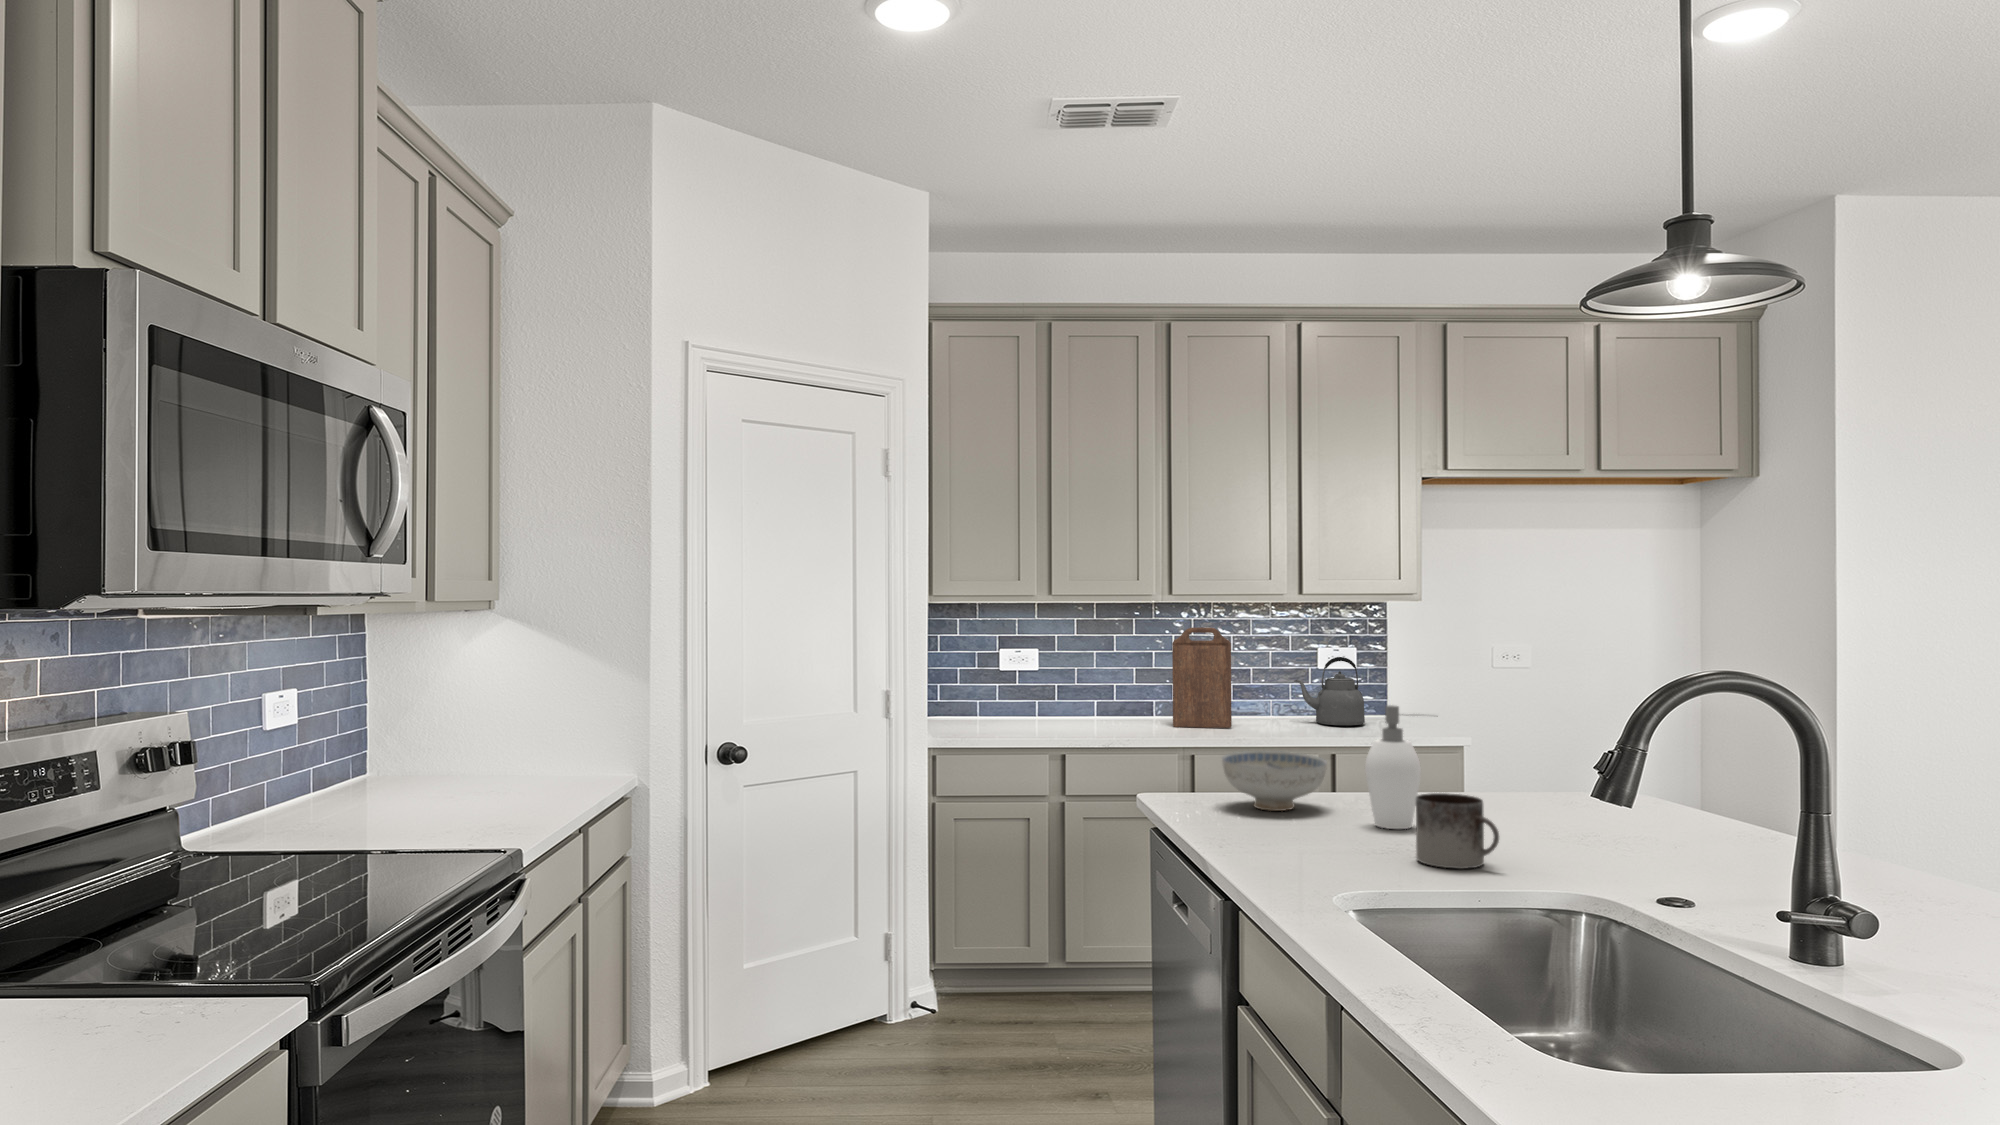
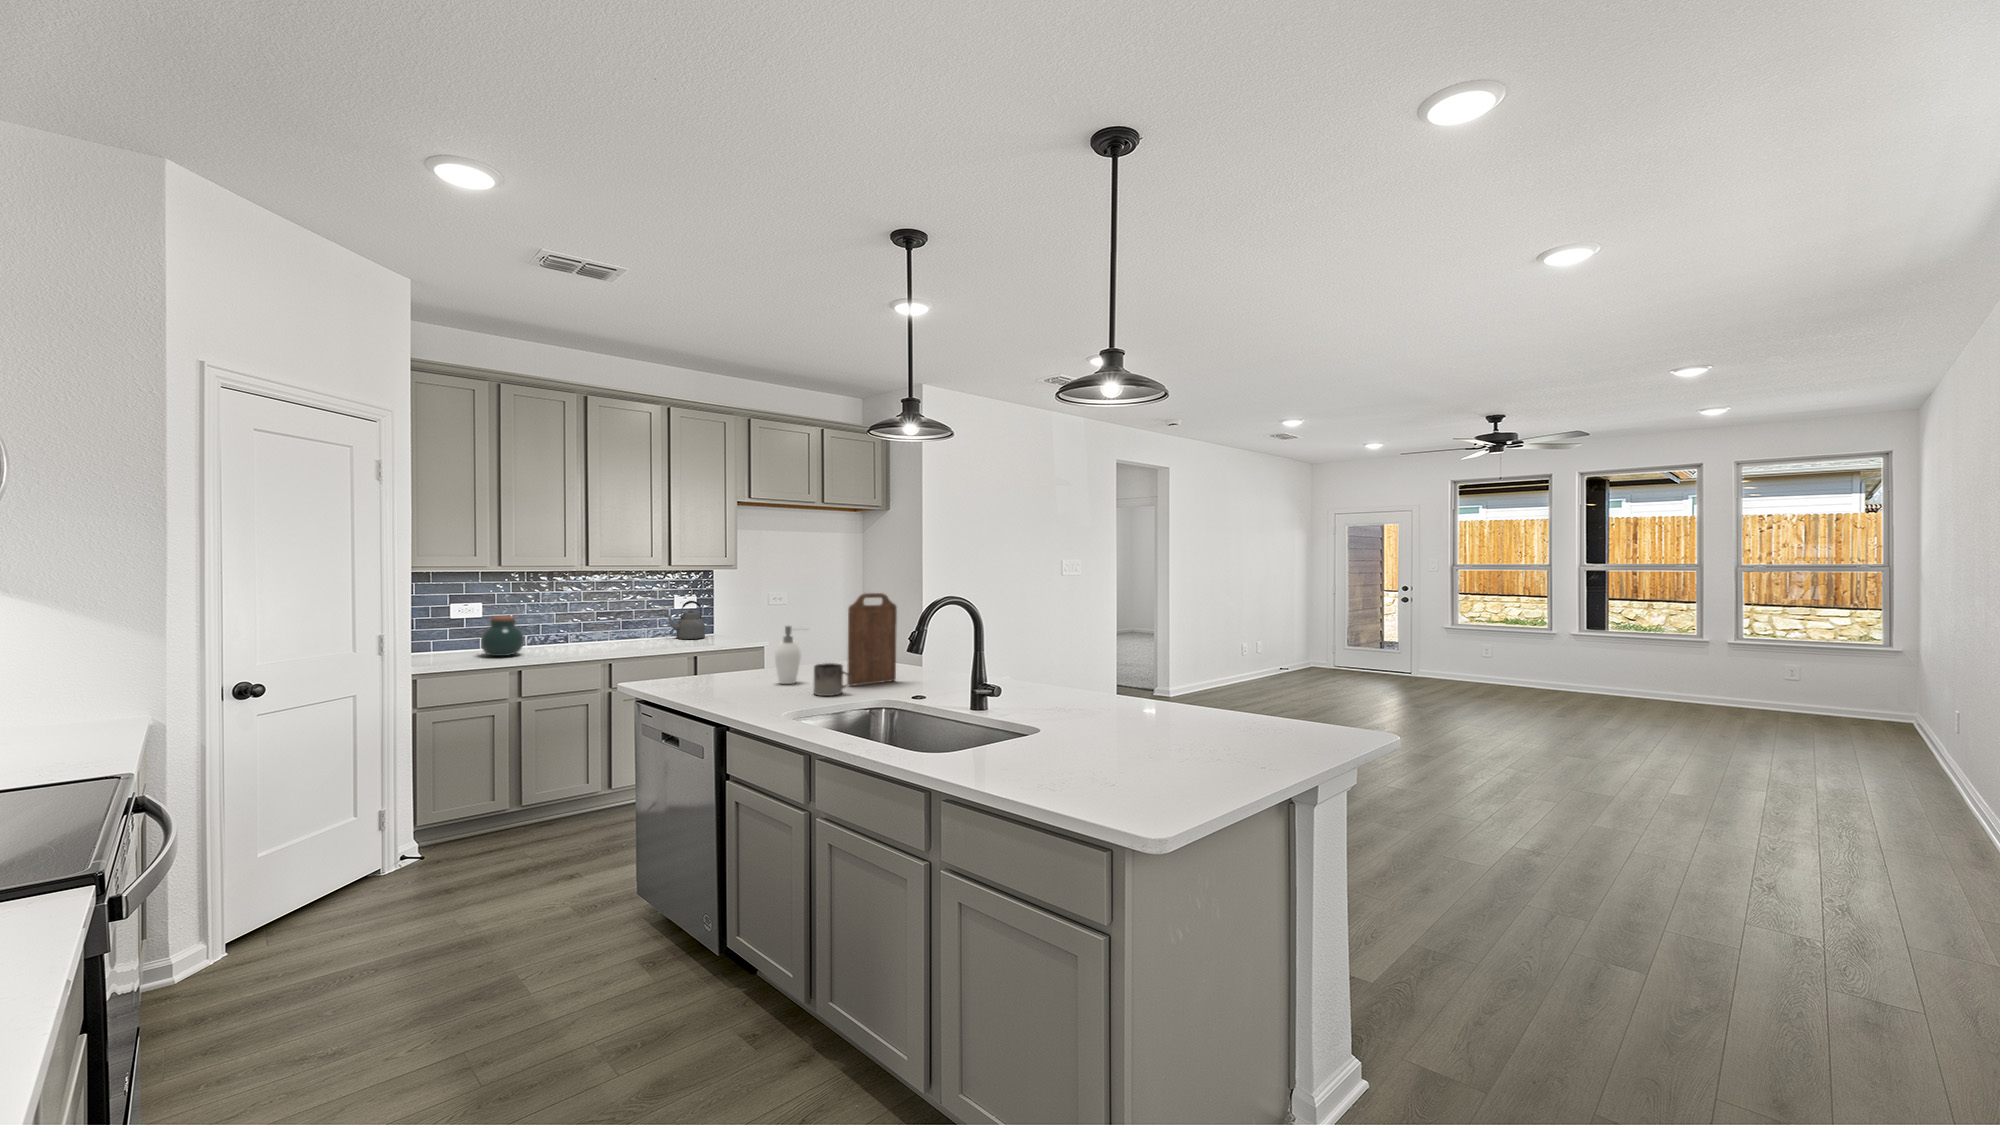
cutting board: present [1172,628,1232,728] -> present [847,593,897,686]
jar: none [1025,671,1078,731] -> present [481,616,524,656]
ceramic bowl: present [1222,751,1327,811] -> none [693,653,750,683]

